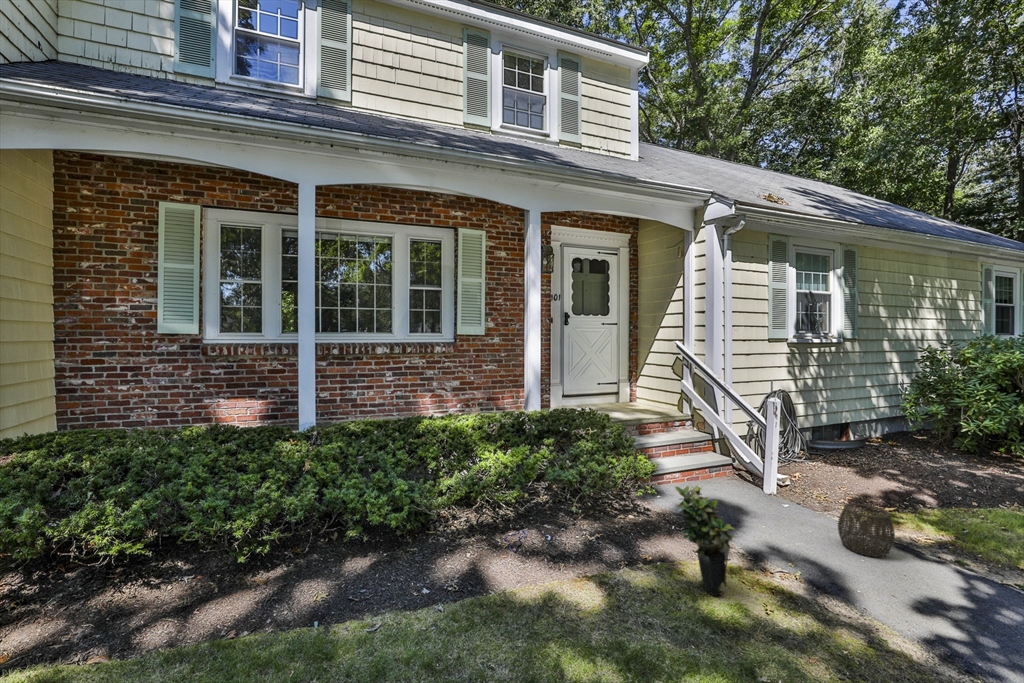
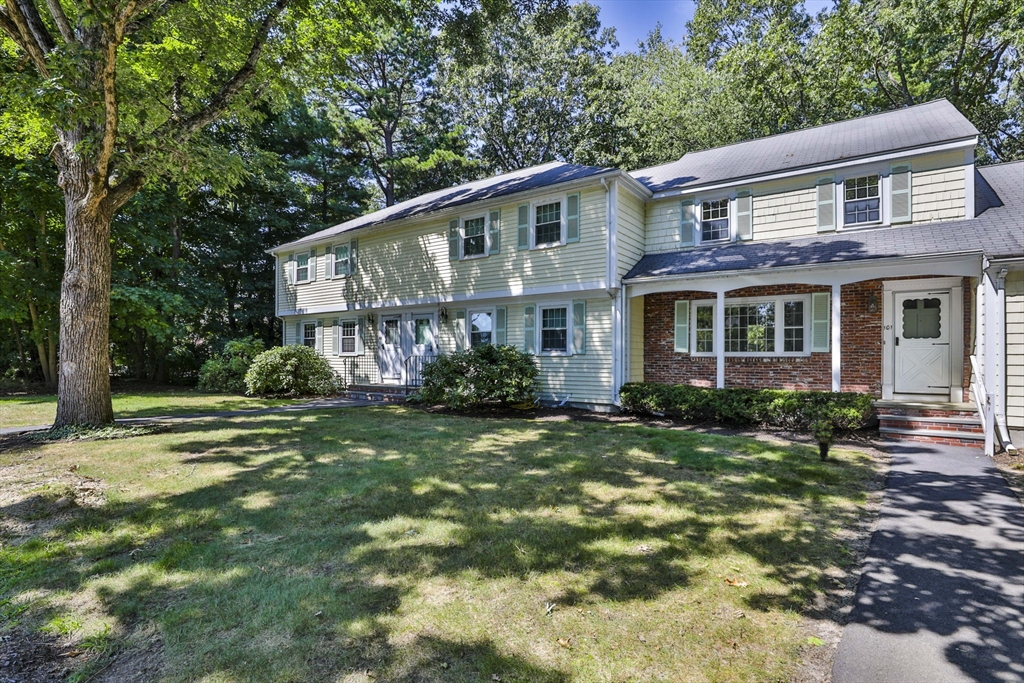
woven basket: present [838,503,895,557] -> none [941,452,976,479]

